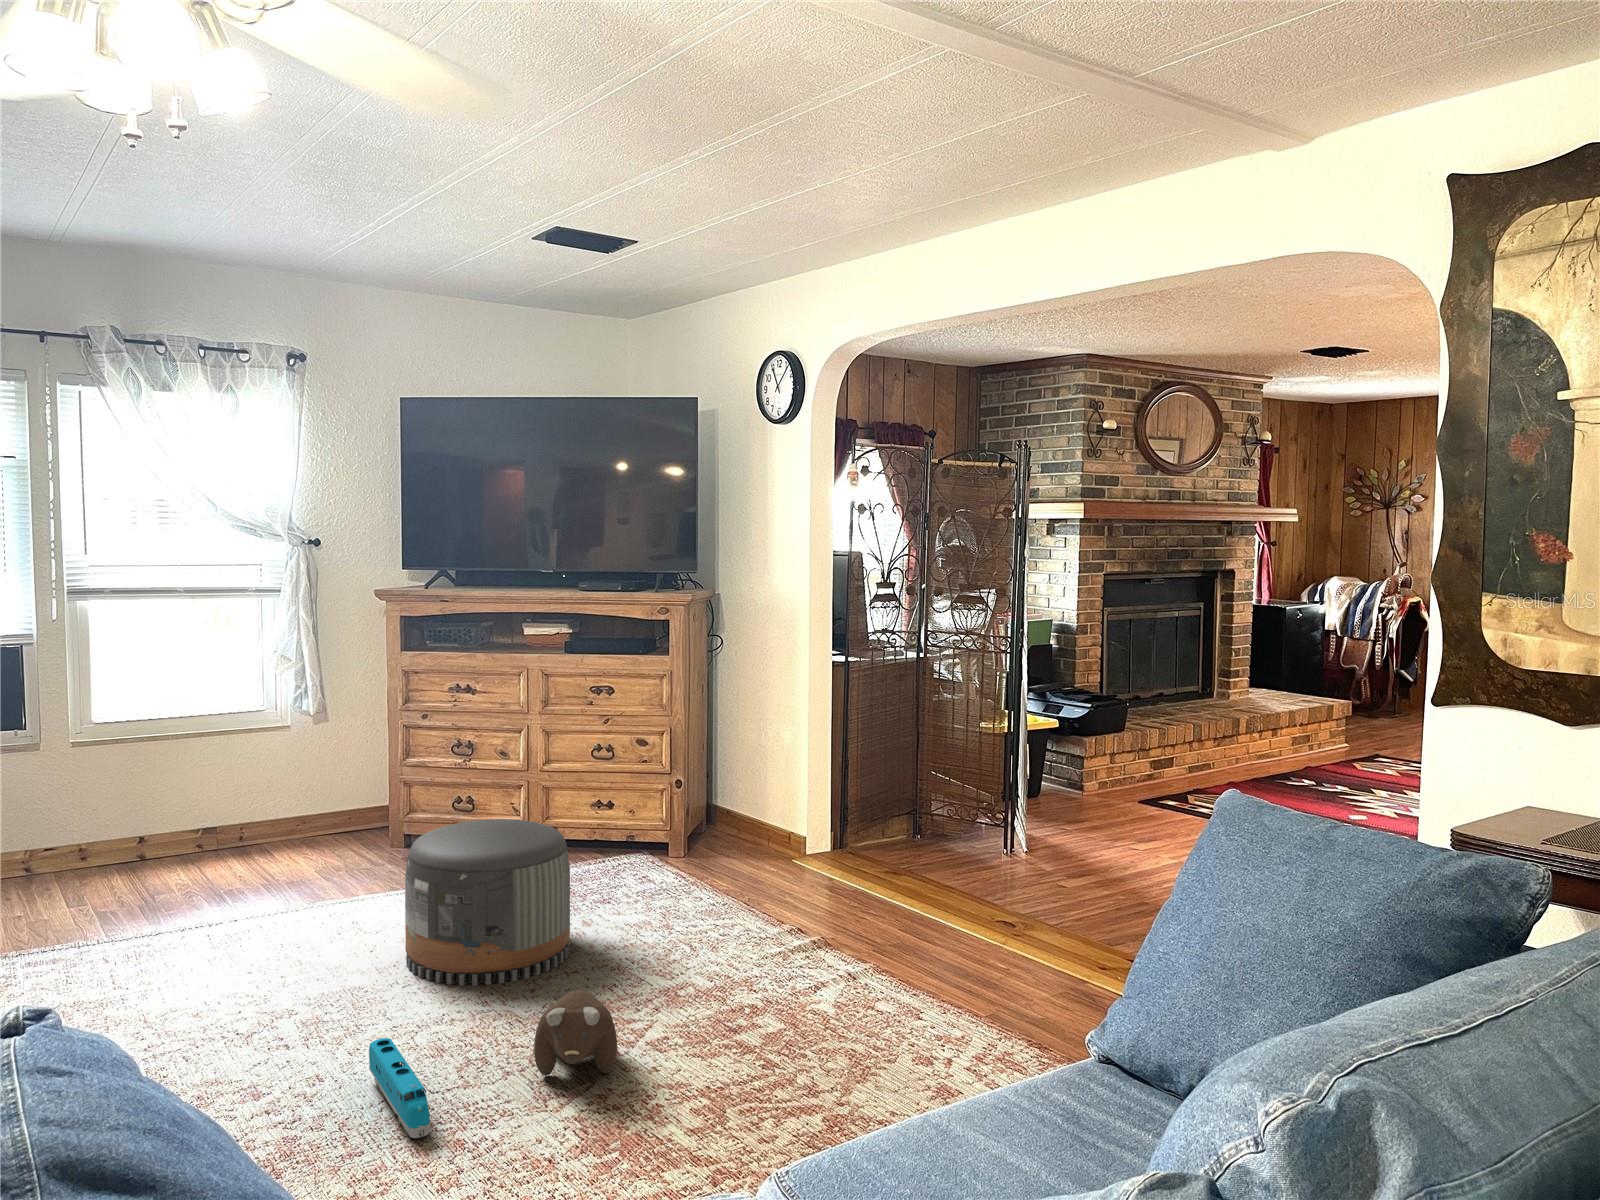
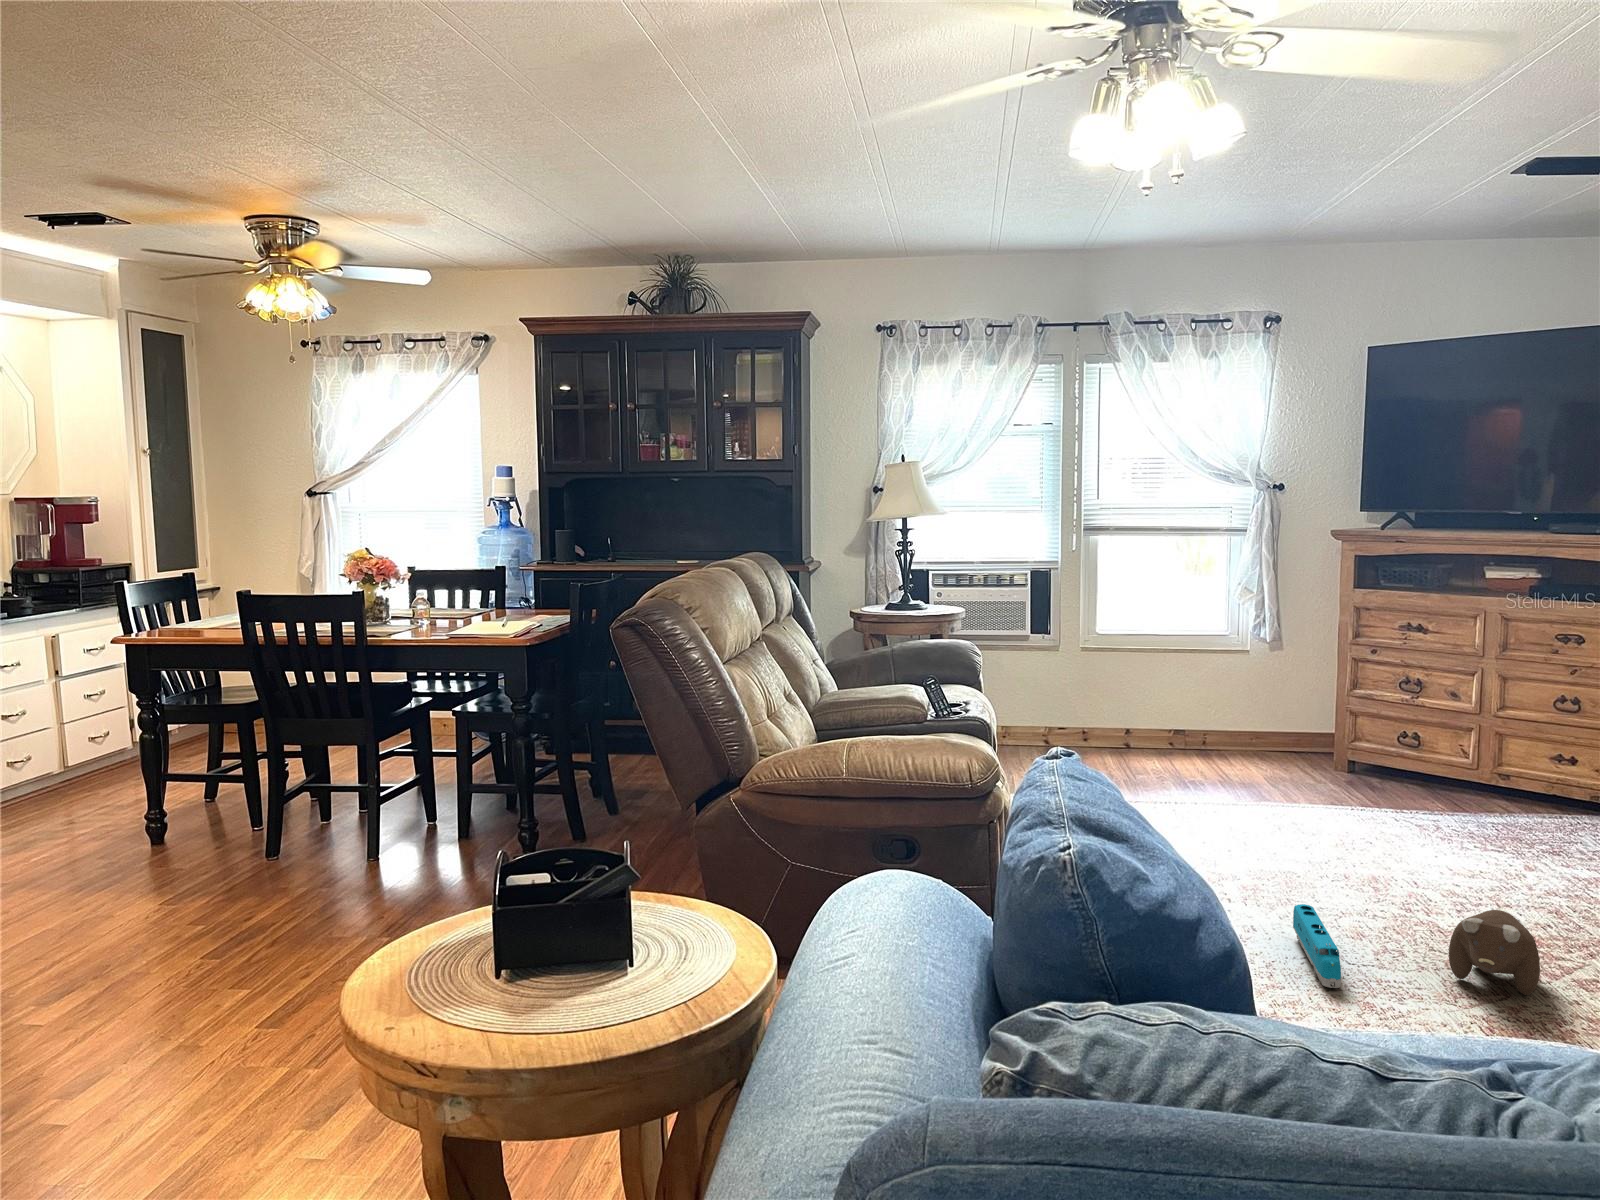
pouf: present [405,819,570,985] -> none [1336,745,1511,899]

